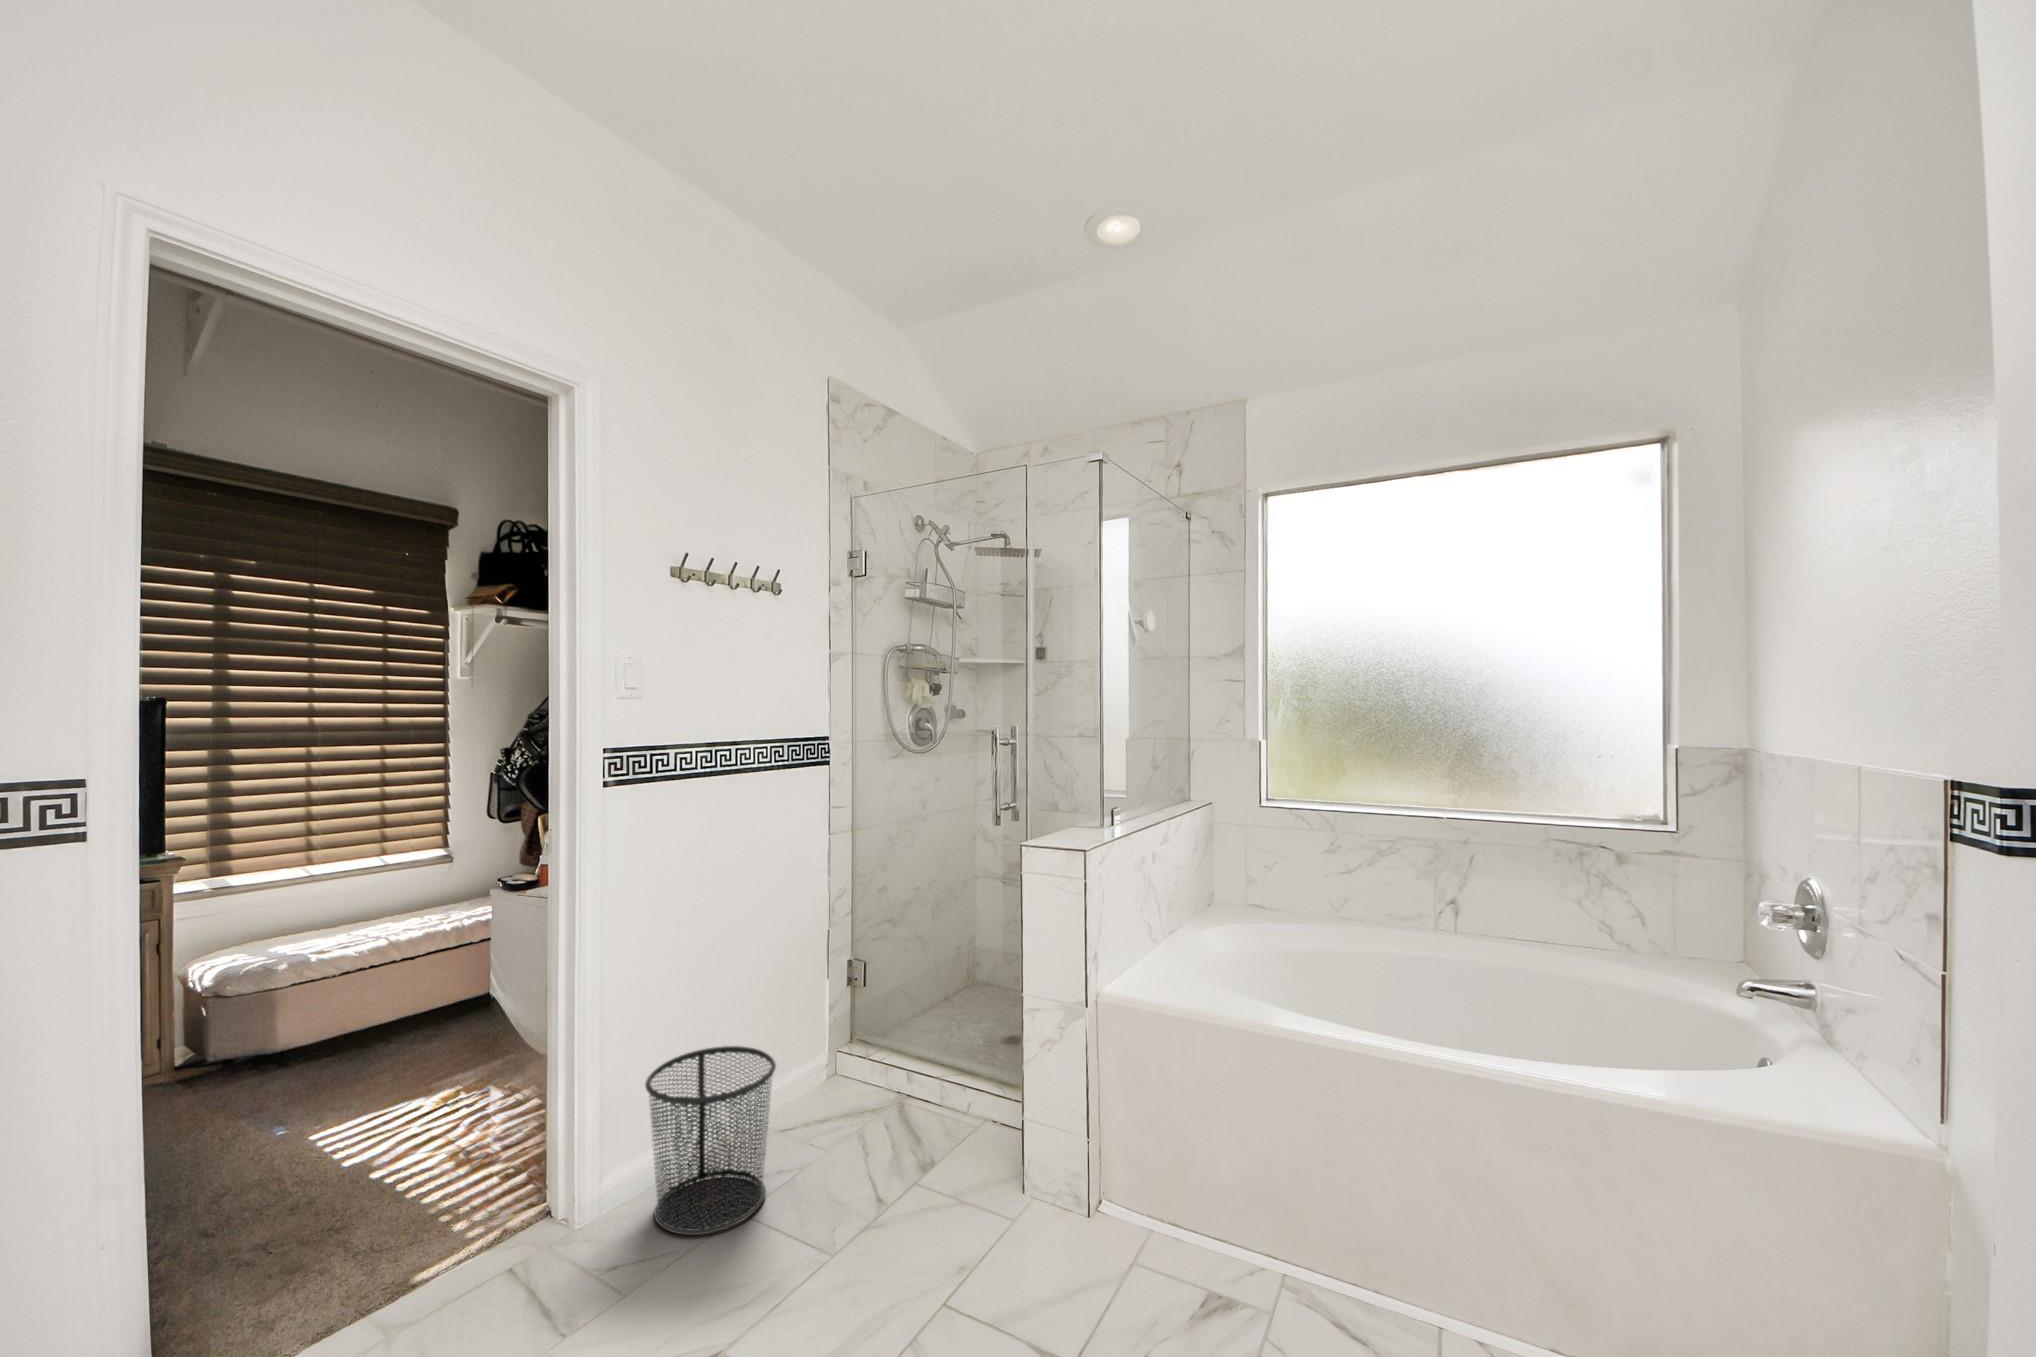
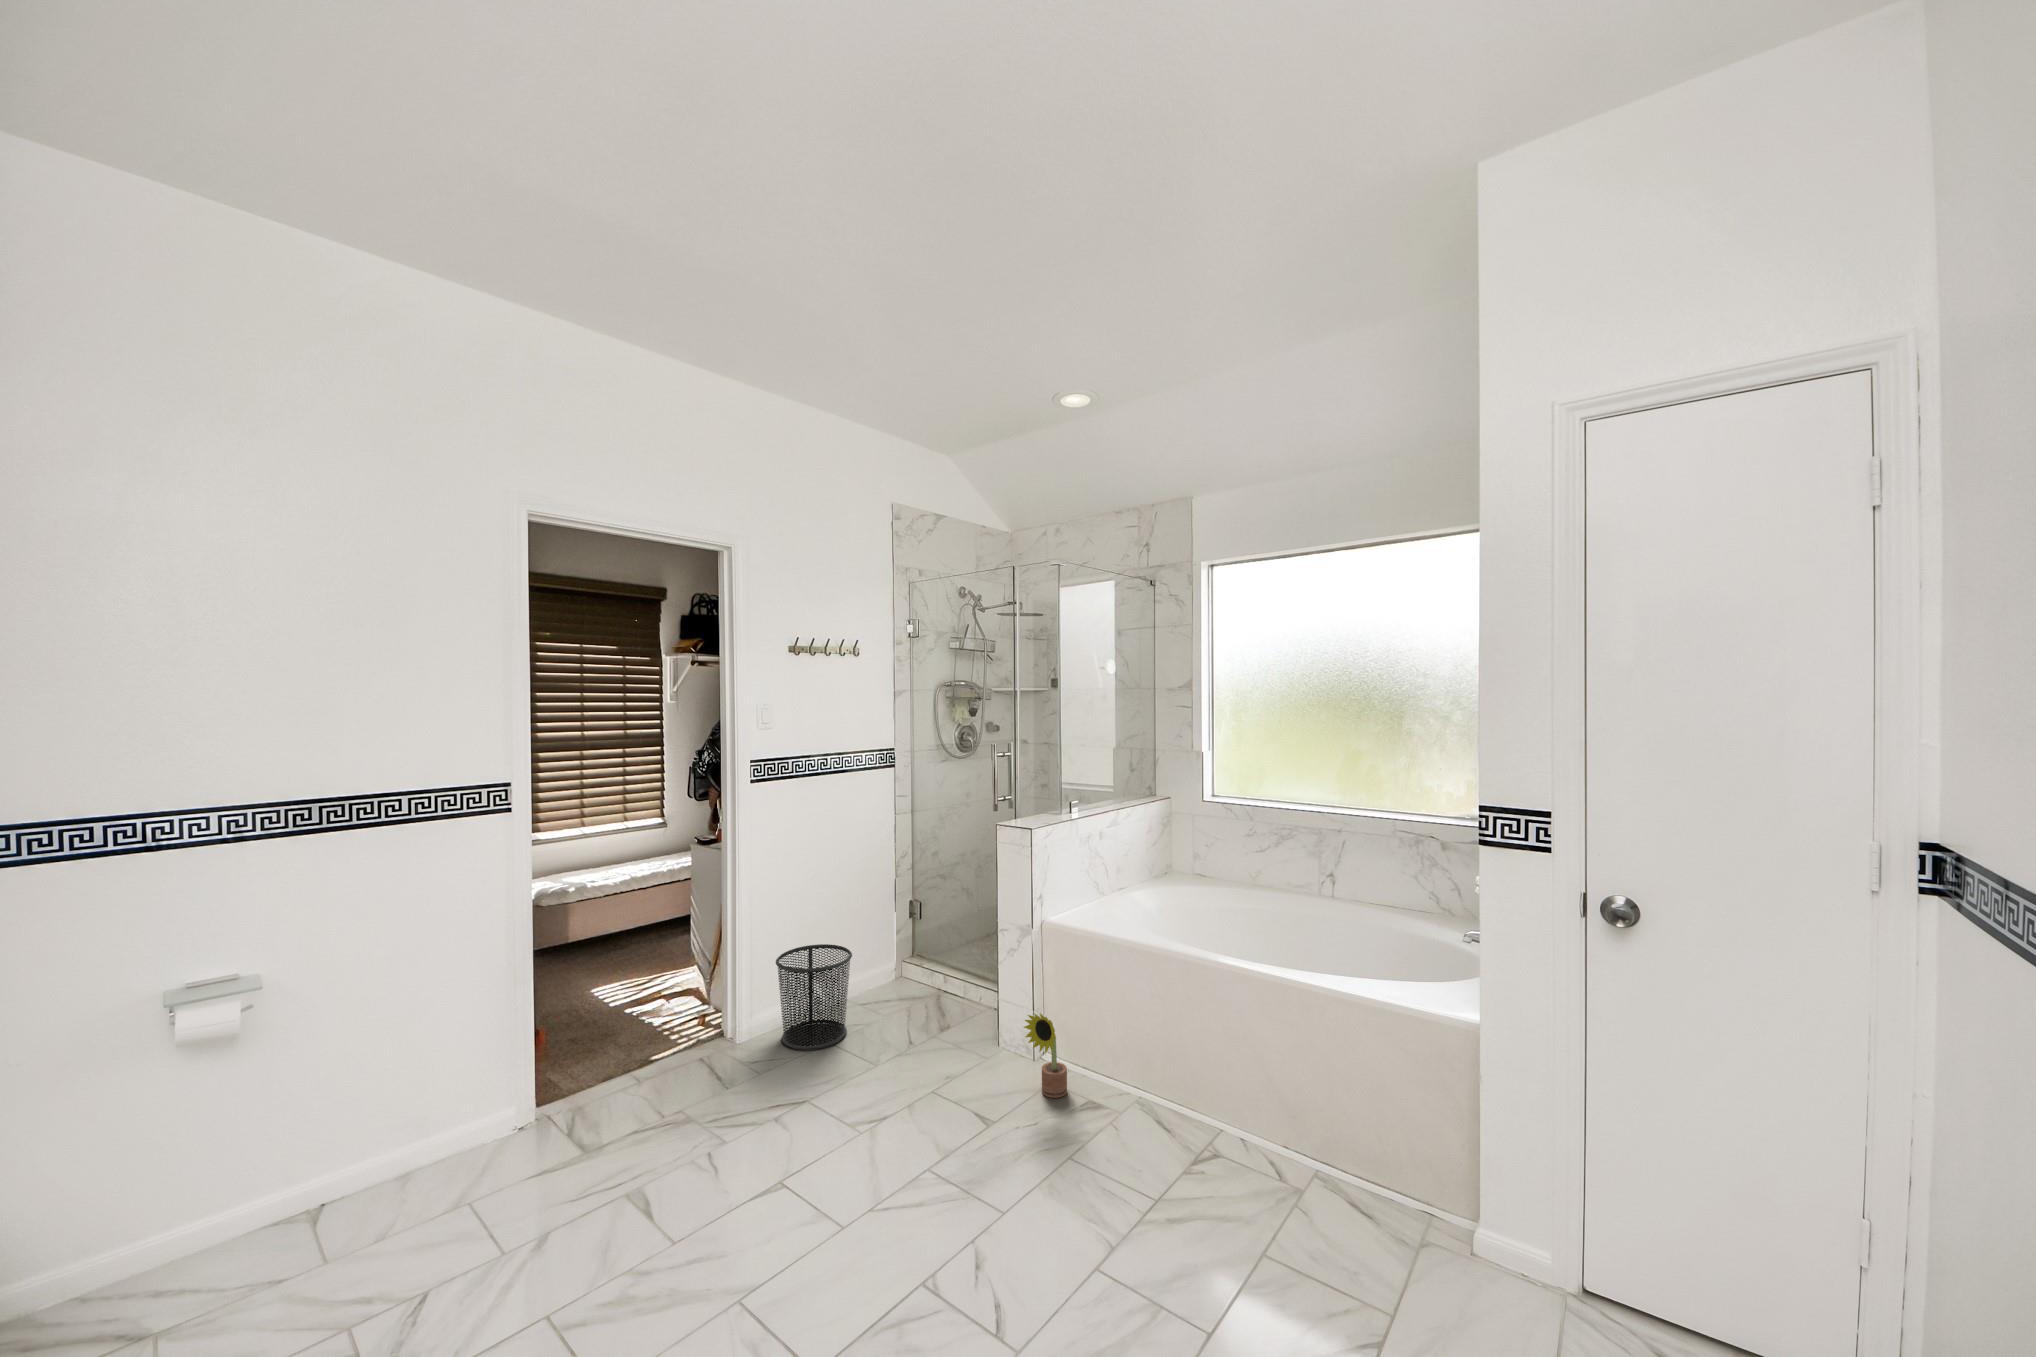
decorative plant: none [1094,1159,1164,1300] -> present [1024,1013,1067,1098]

